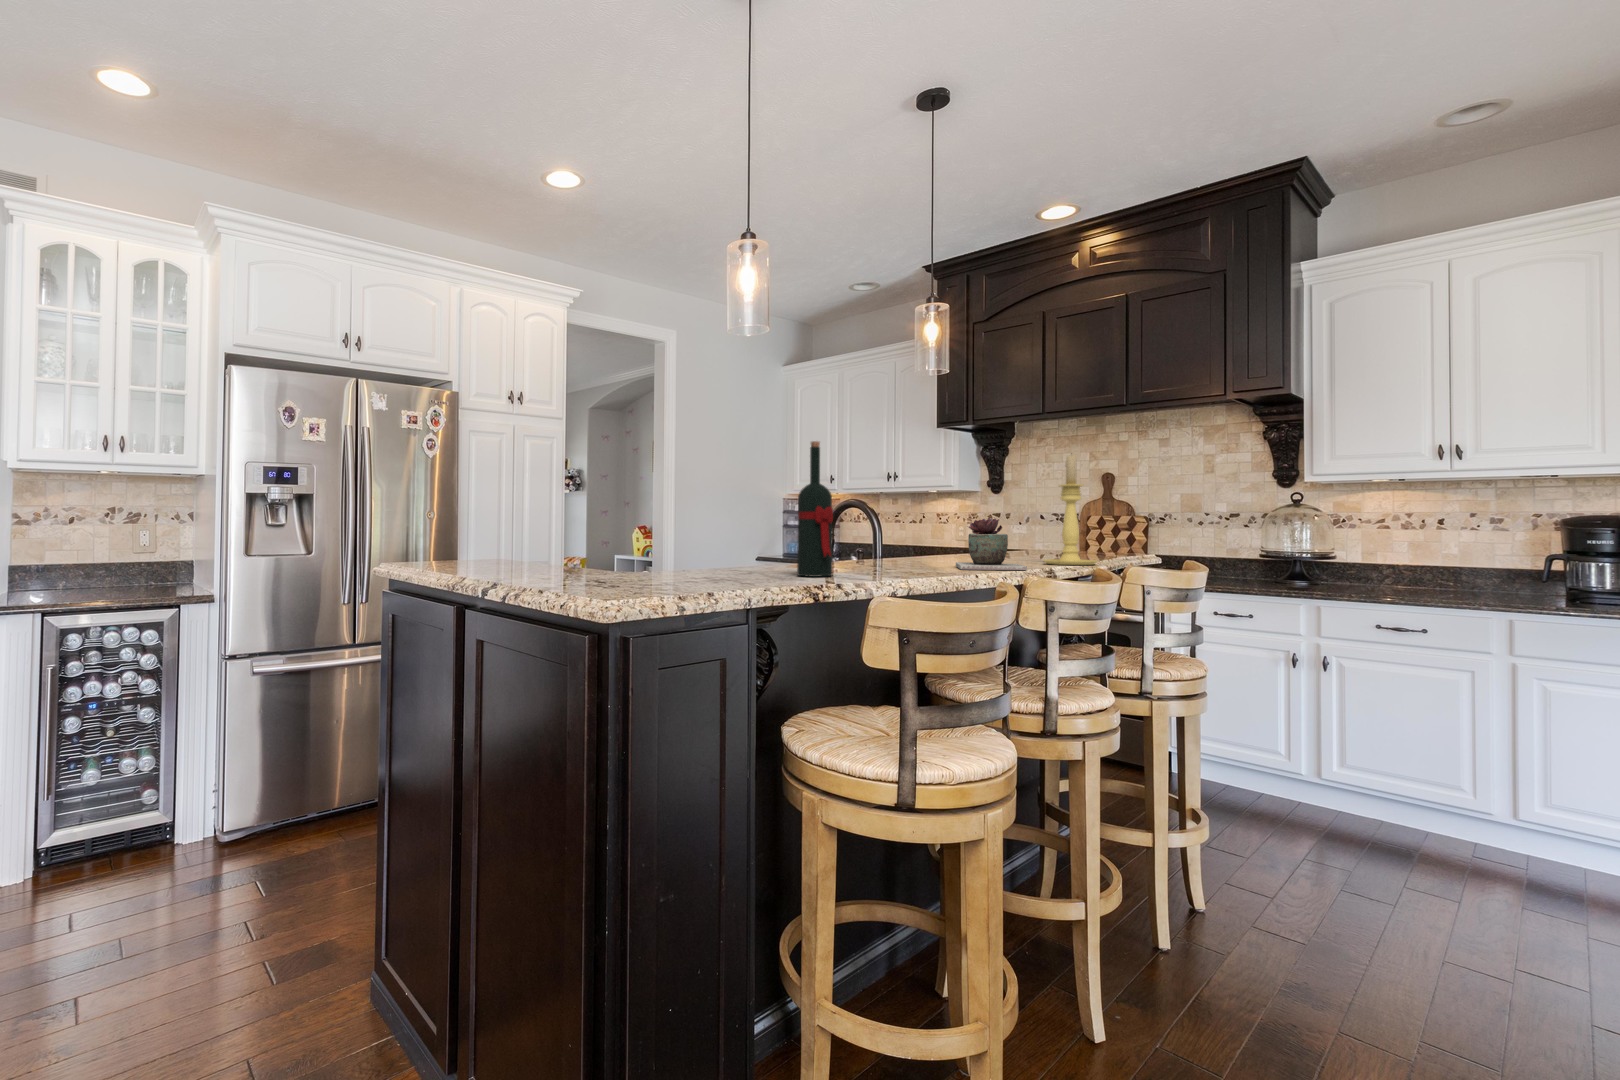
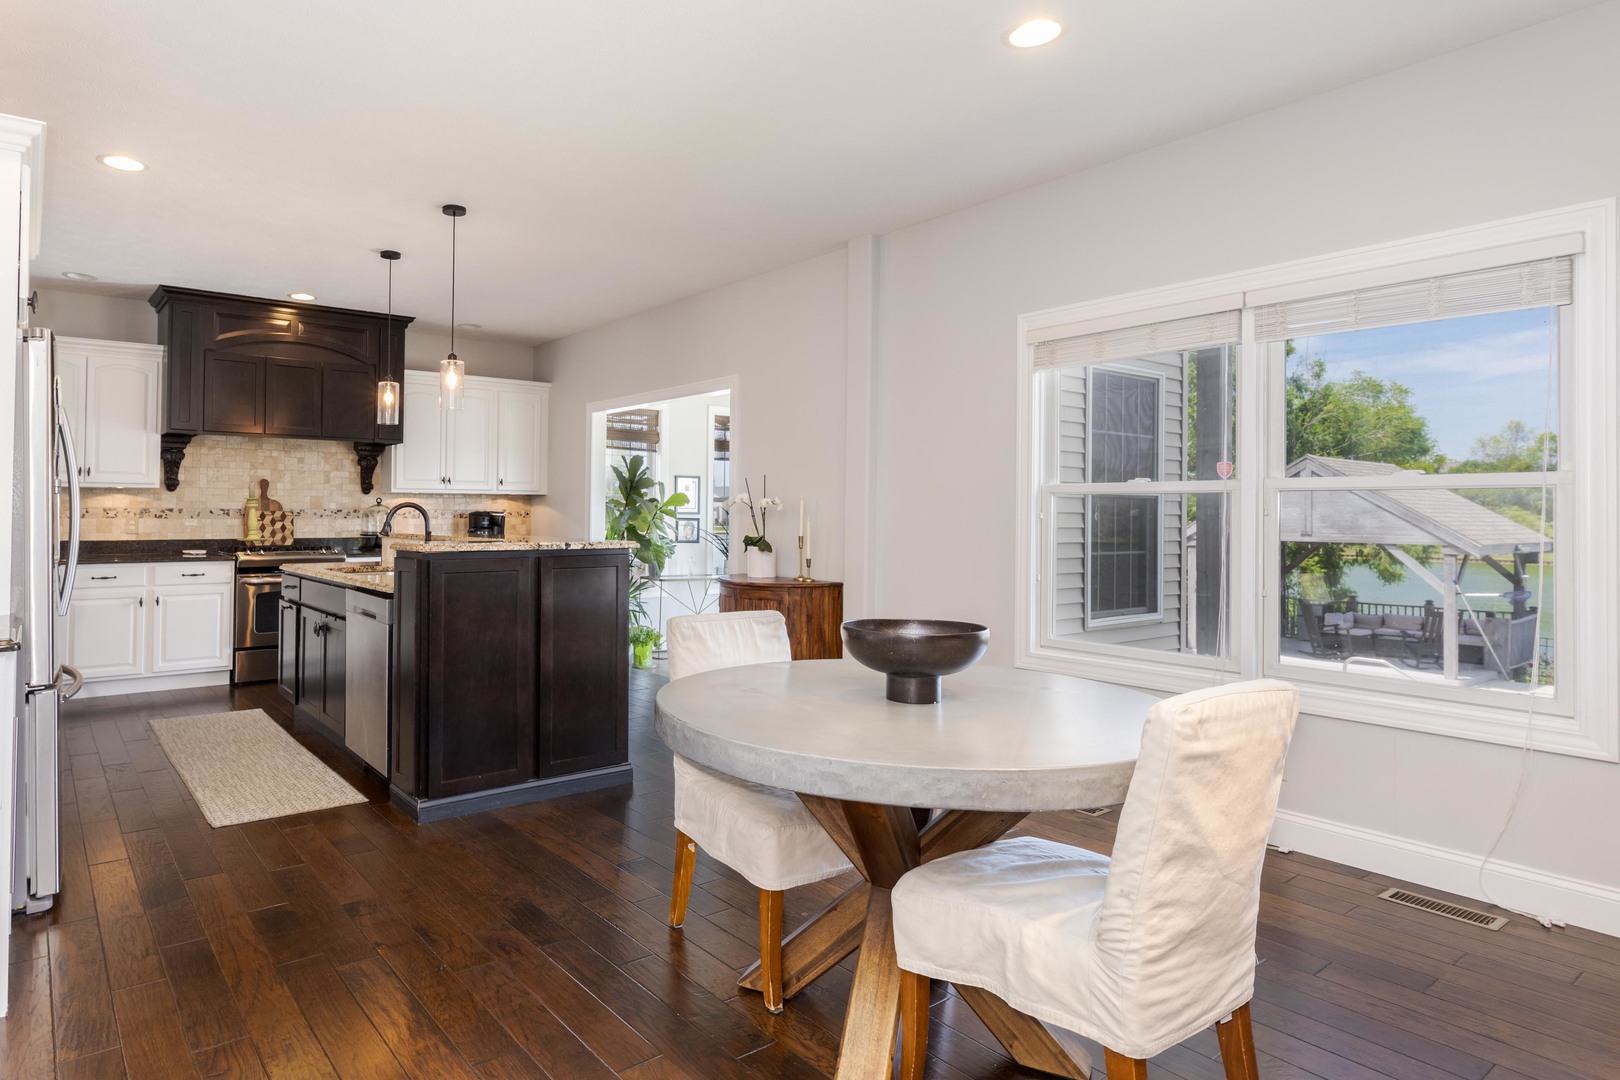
wine bottle: present [797,441,833,577] -> none [124,483,147,546]
succulent plant: present [956,517,1027,570] -> none [190,517,236,543]

